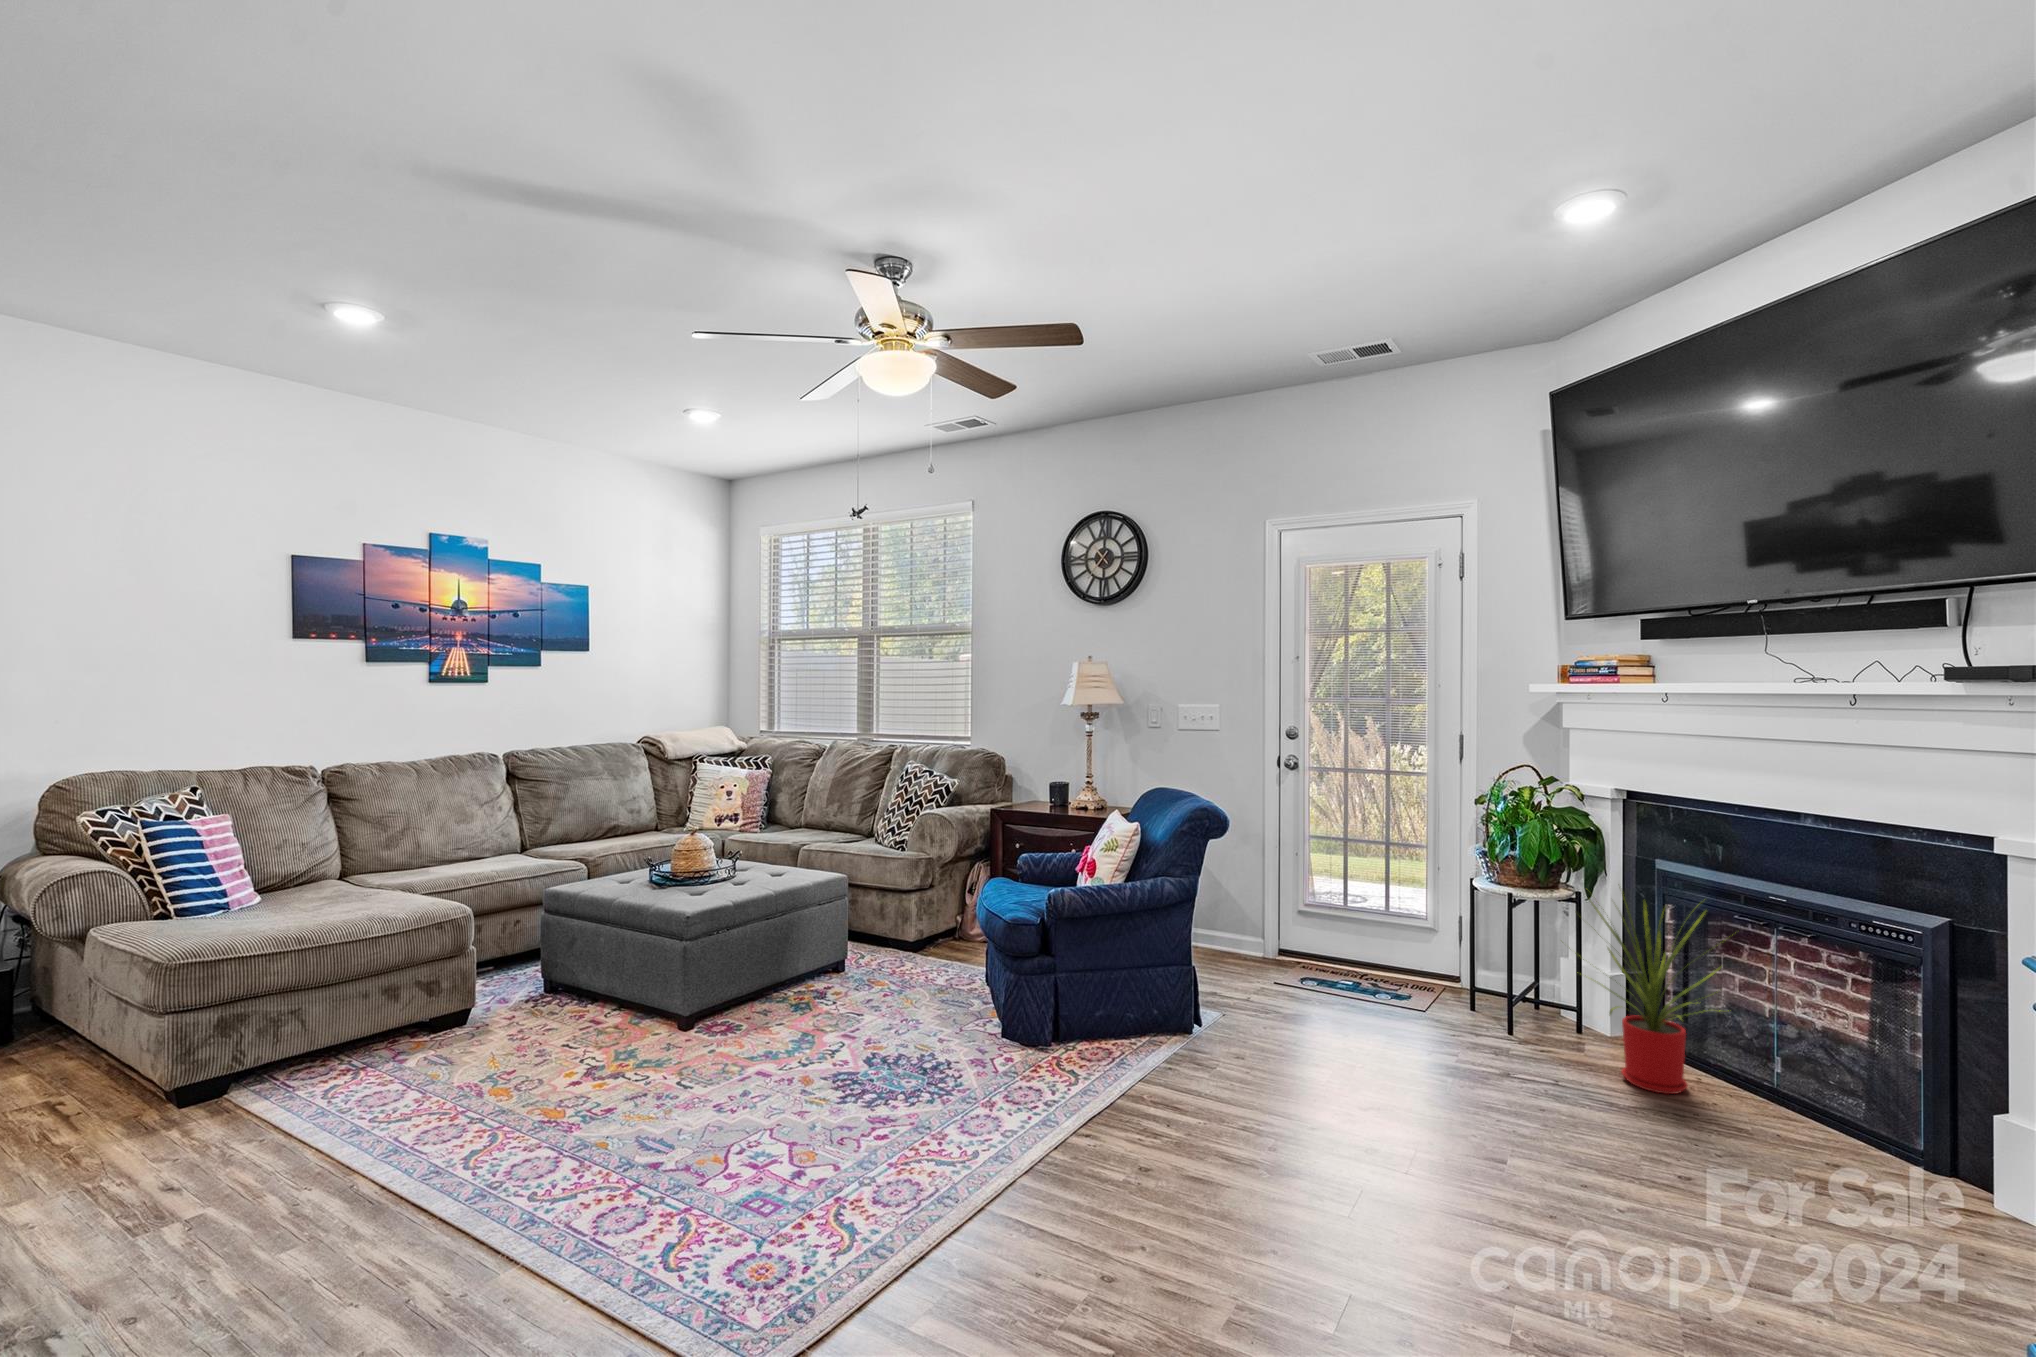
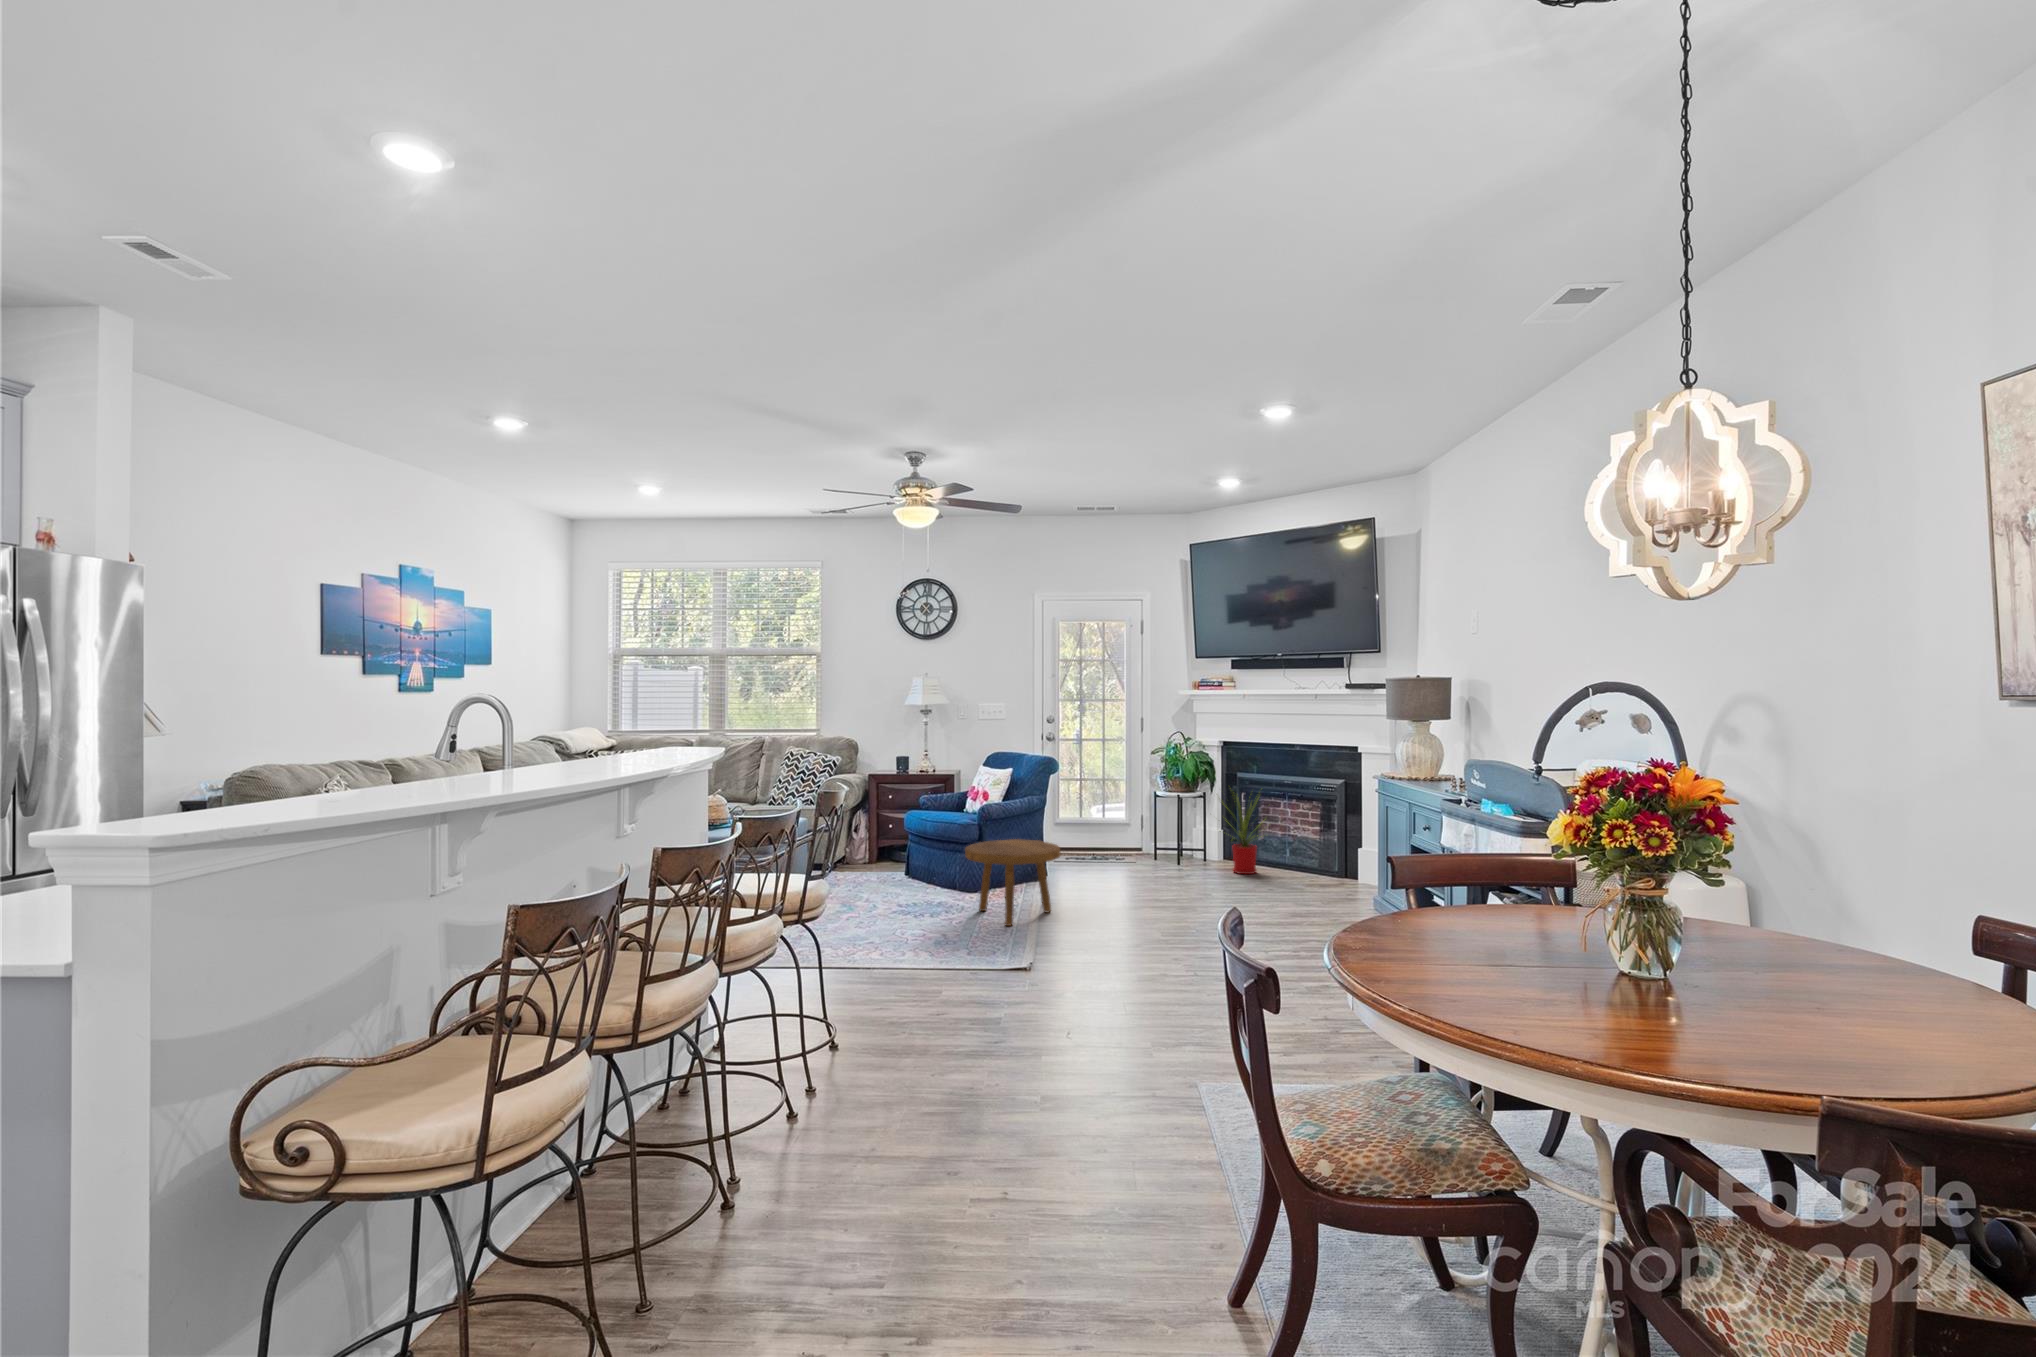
footstool: none [914,955,1103,1152] -> present [965,839,1060,926]

